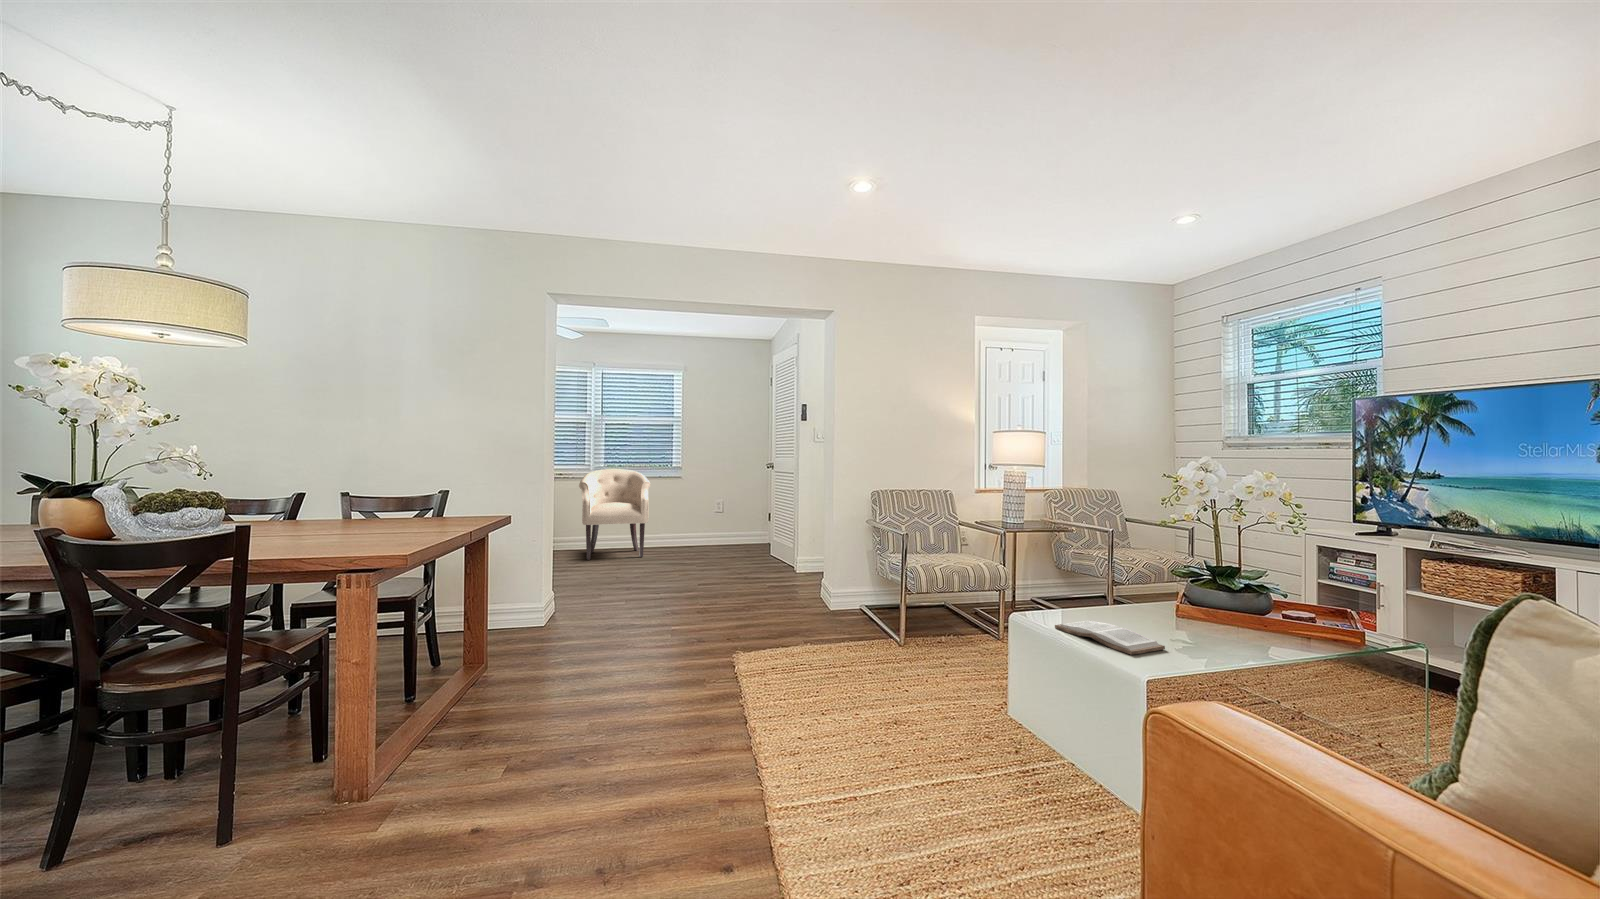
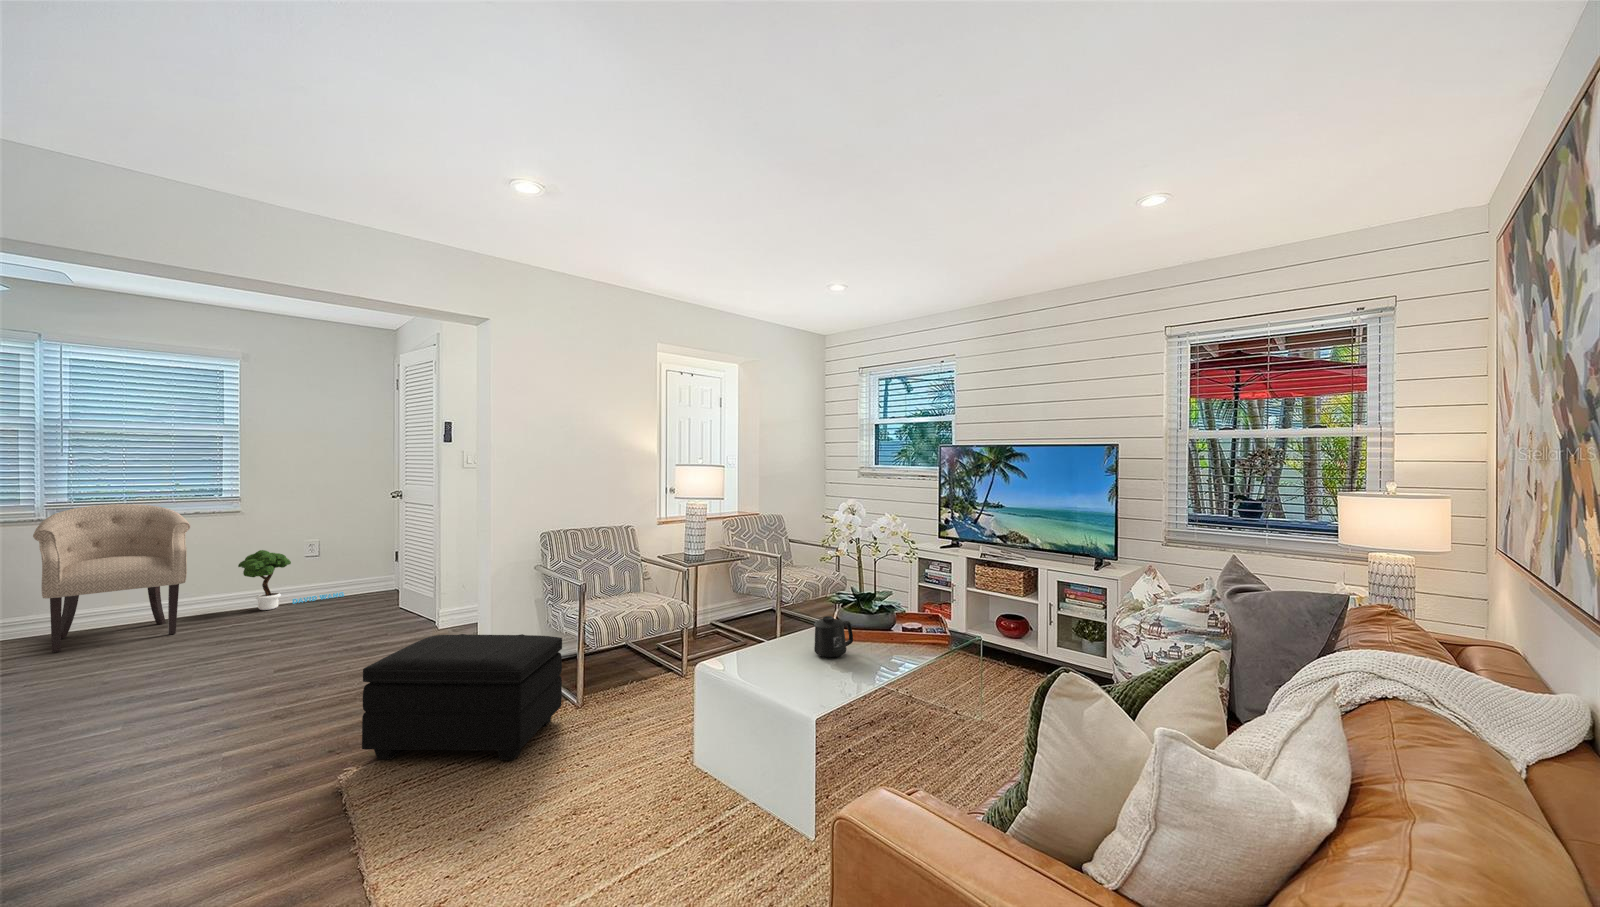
potted tree: none [676,505,736,549] -> present [238,550,344,610]
footstool: none [740,565,886,674] -> present [362,634,562,760]
mug: none [1150,582,1205,630] -> present [814,616,853,658]
book: present [1055,620,1165,655] -> none [738,662,827,695]

